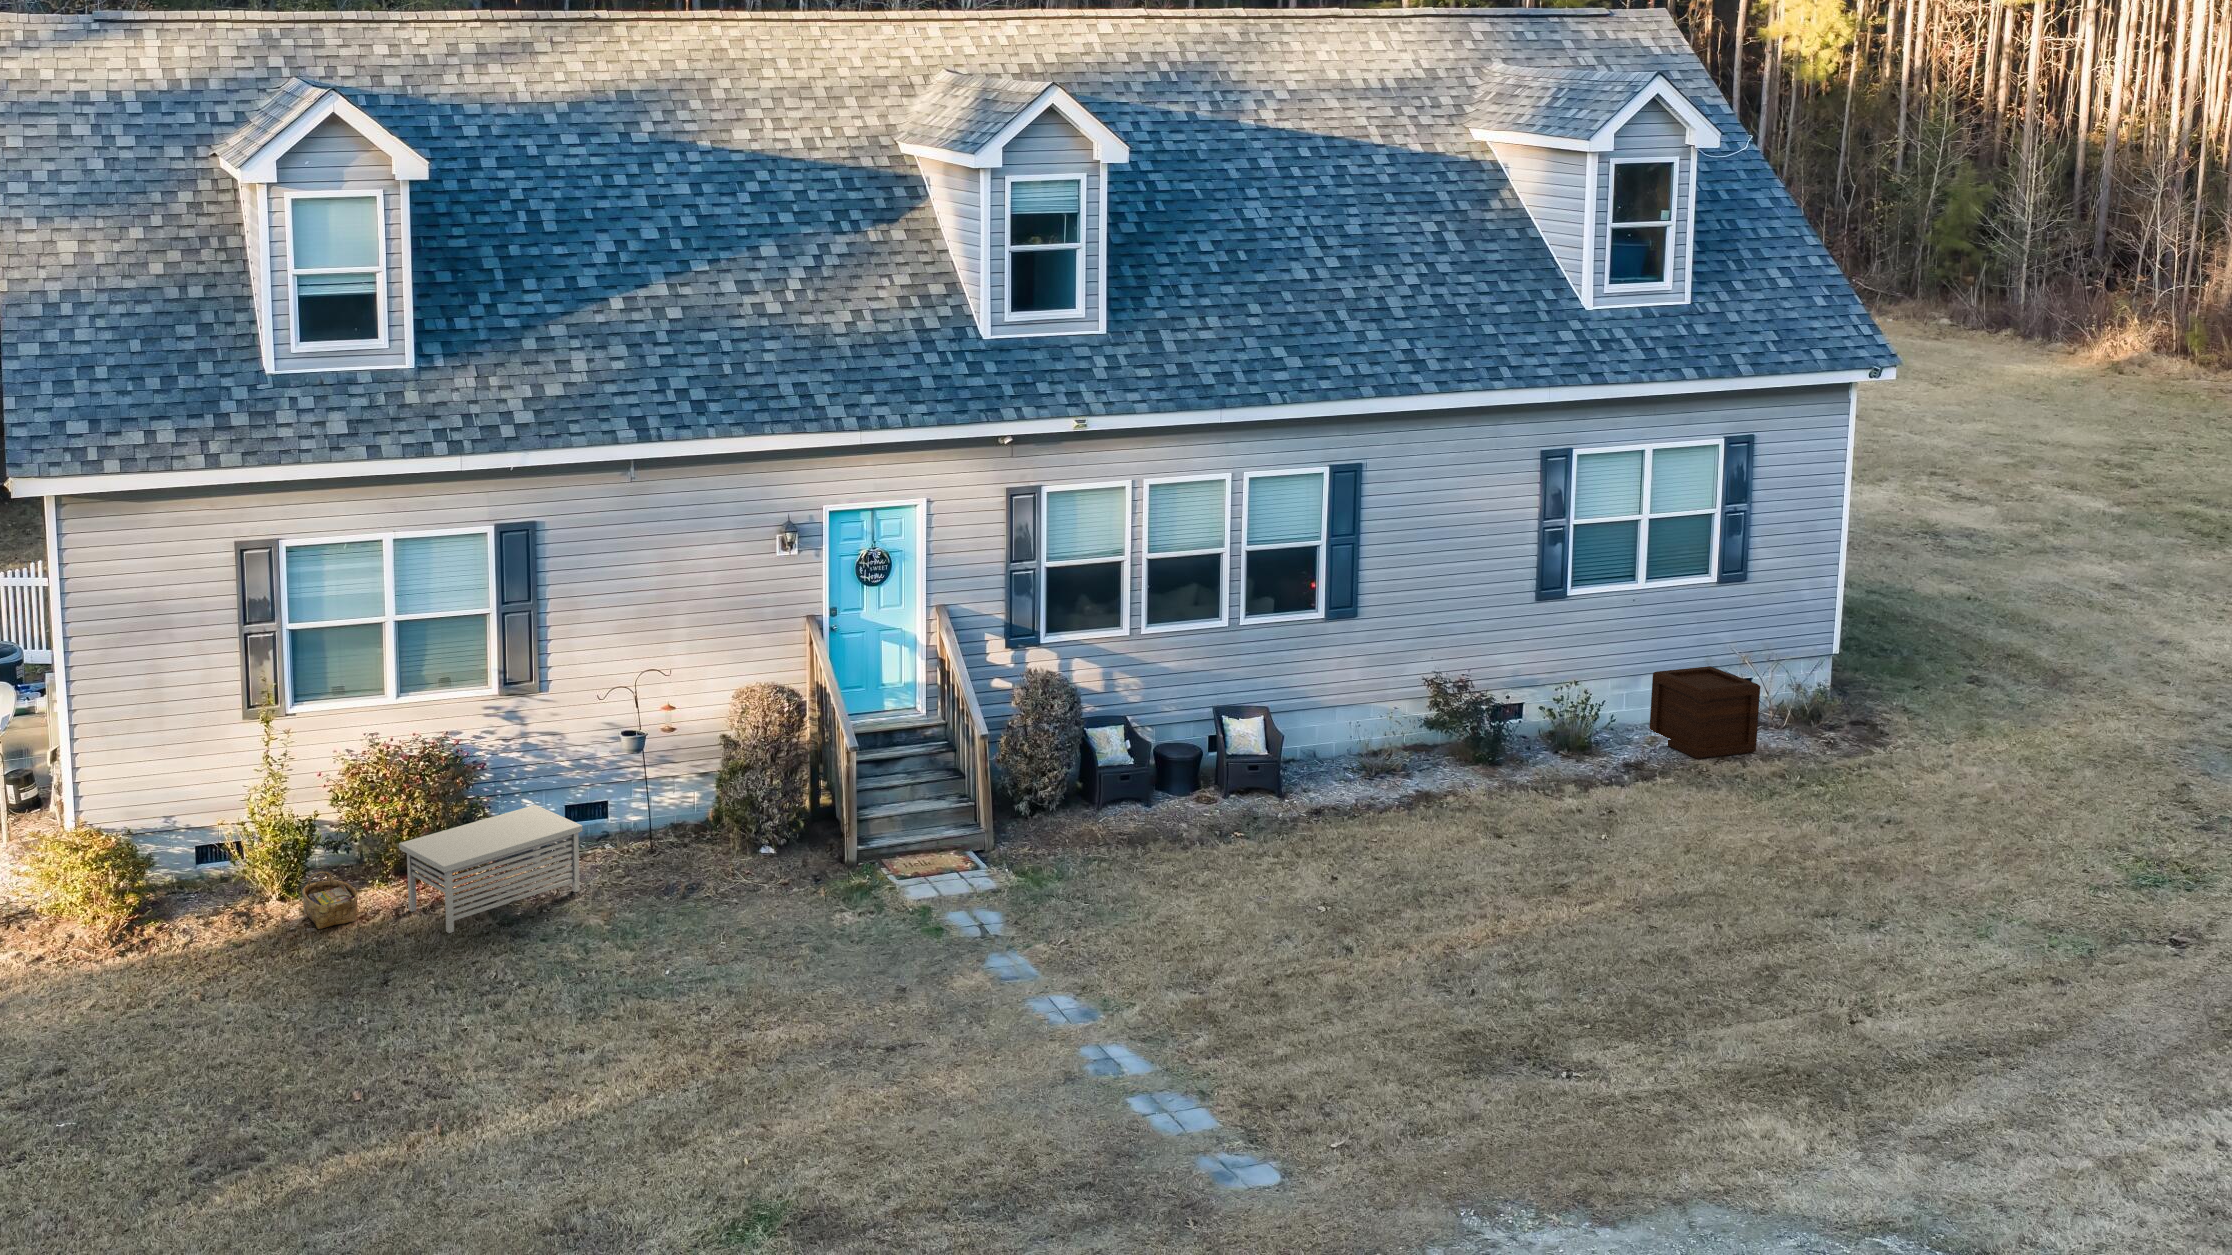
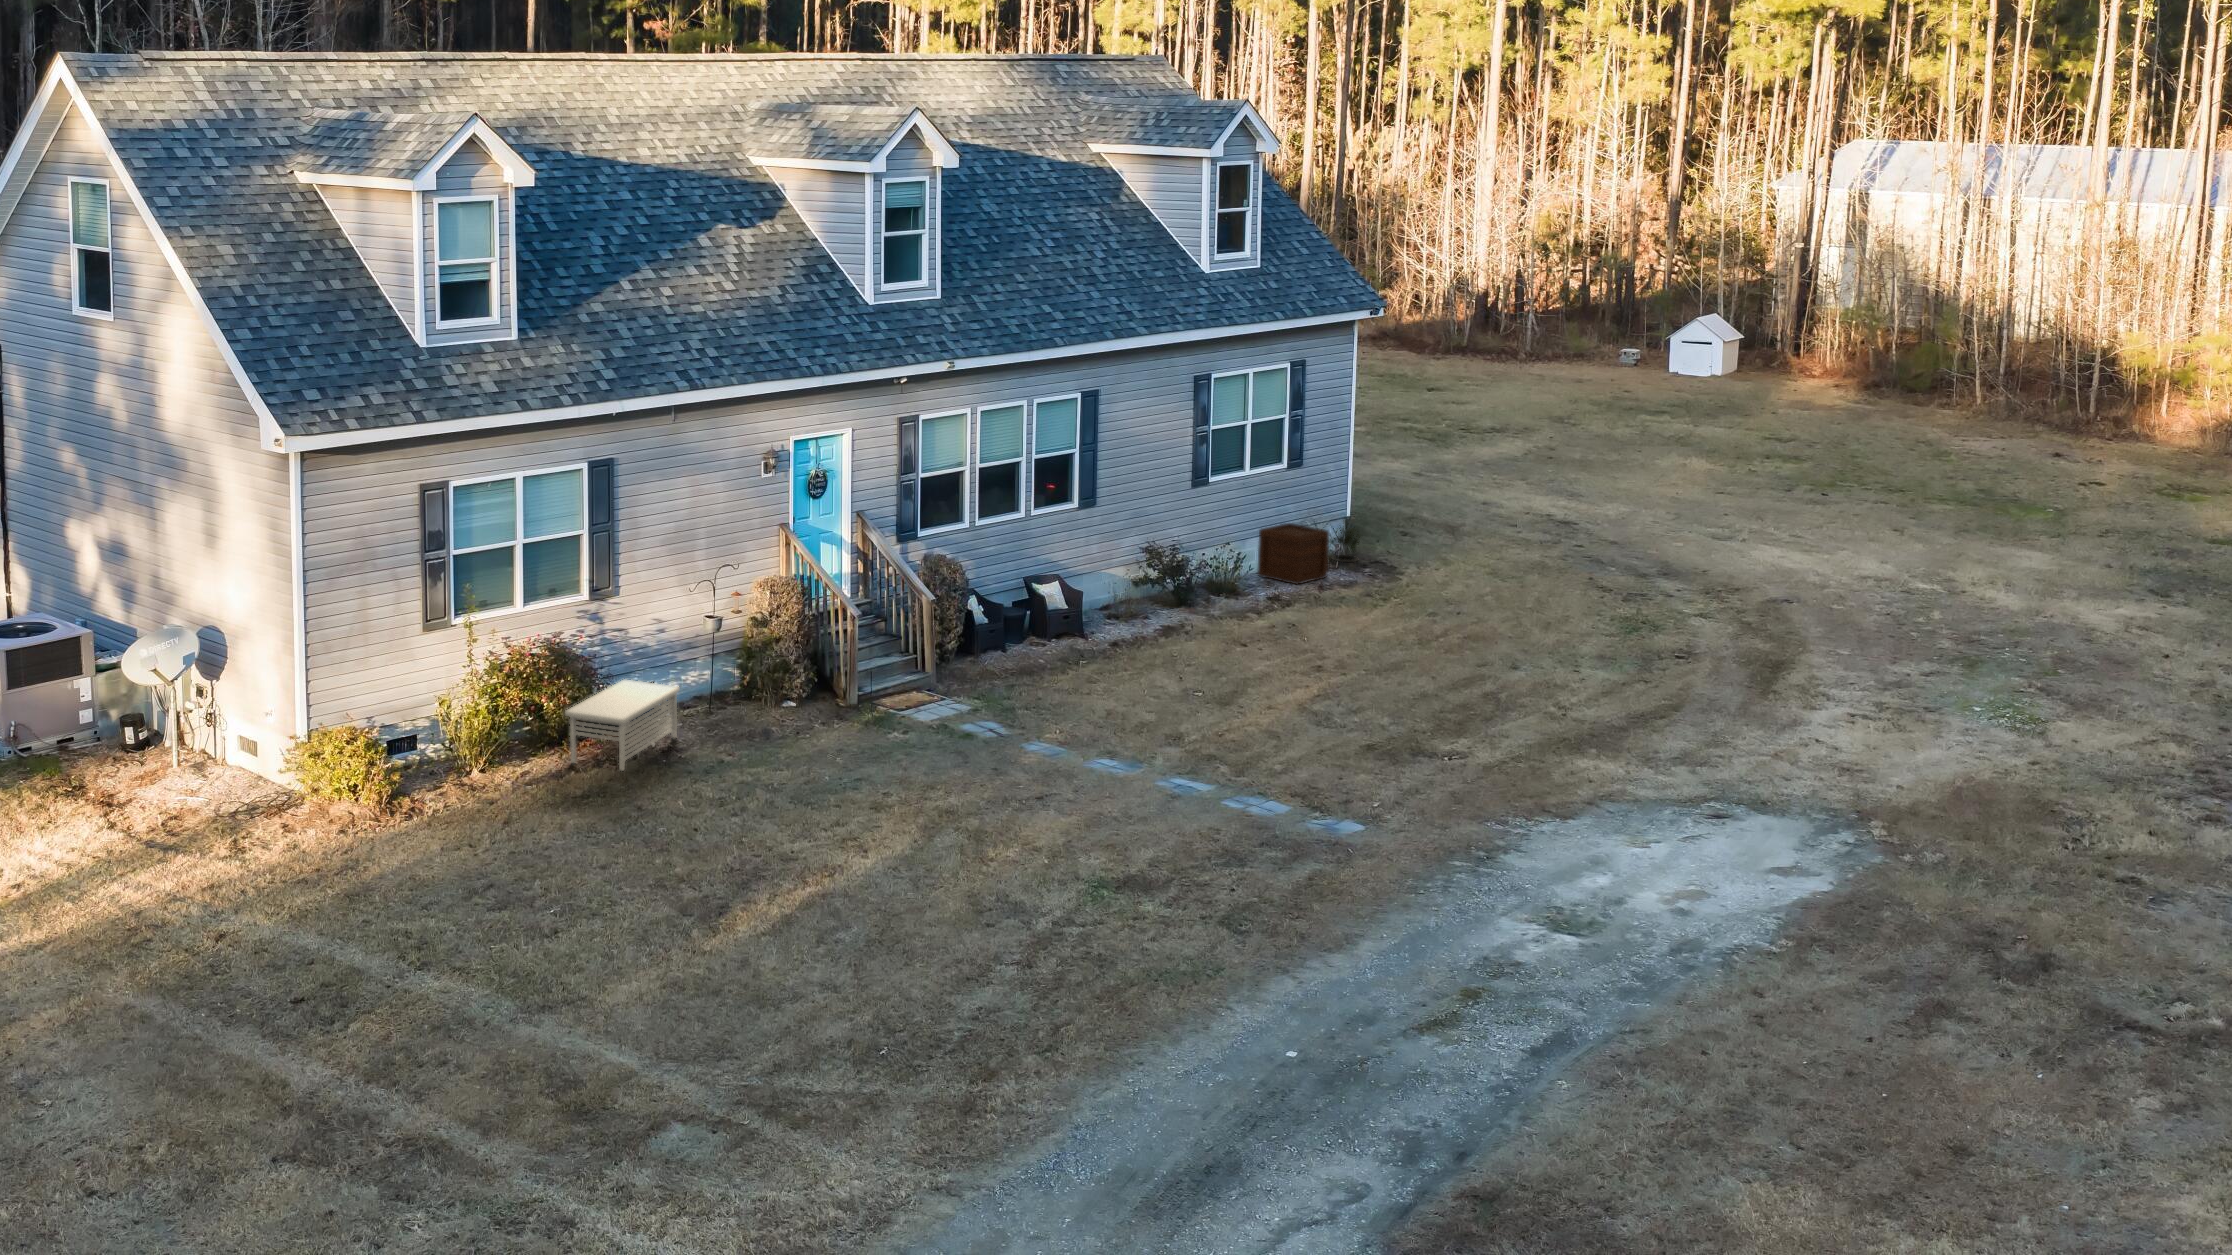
potted tree: none [1794,661,1843,731] -> present [1333,518,1360,562]
woven basket: present [302,871,358,929] -> none [496,740,544,781]

